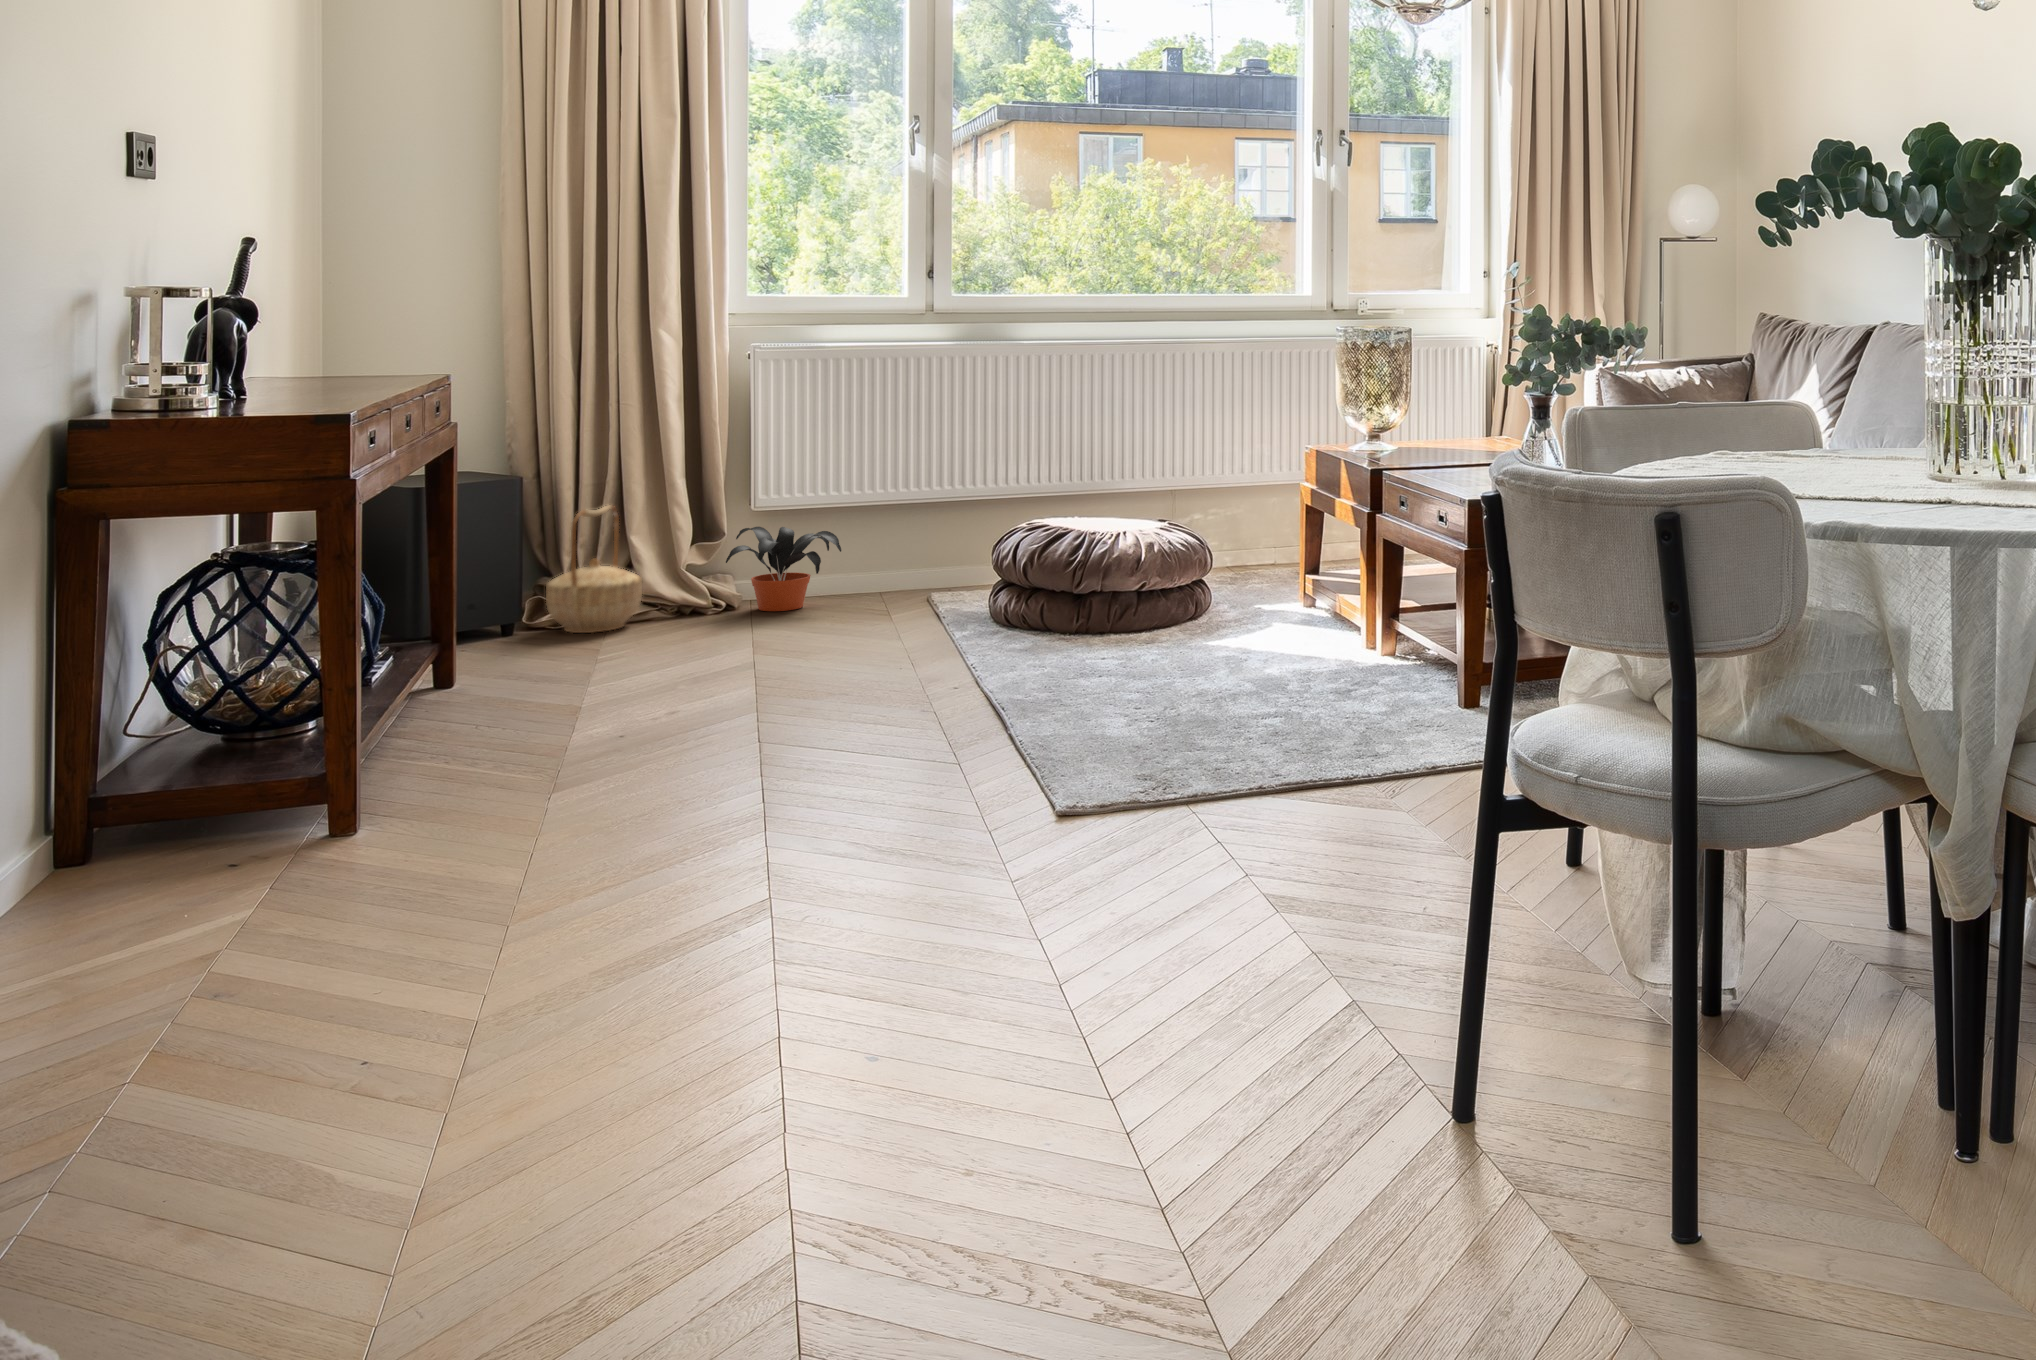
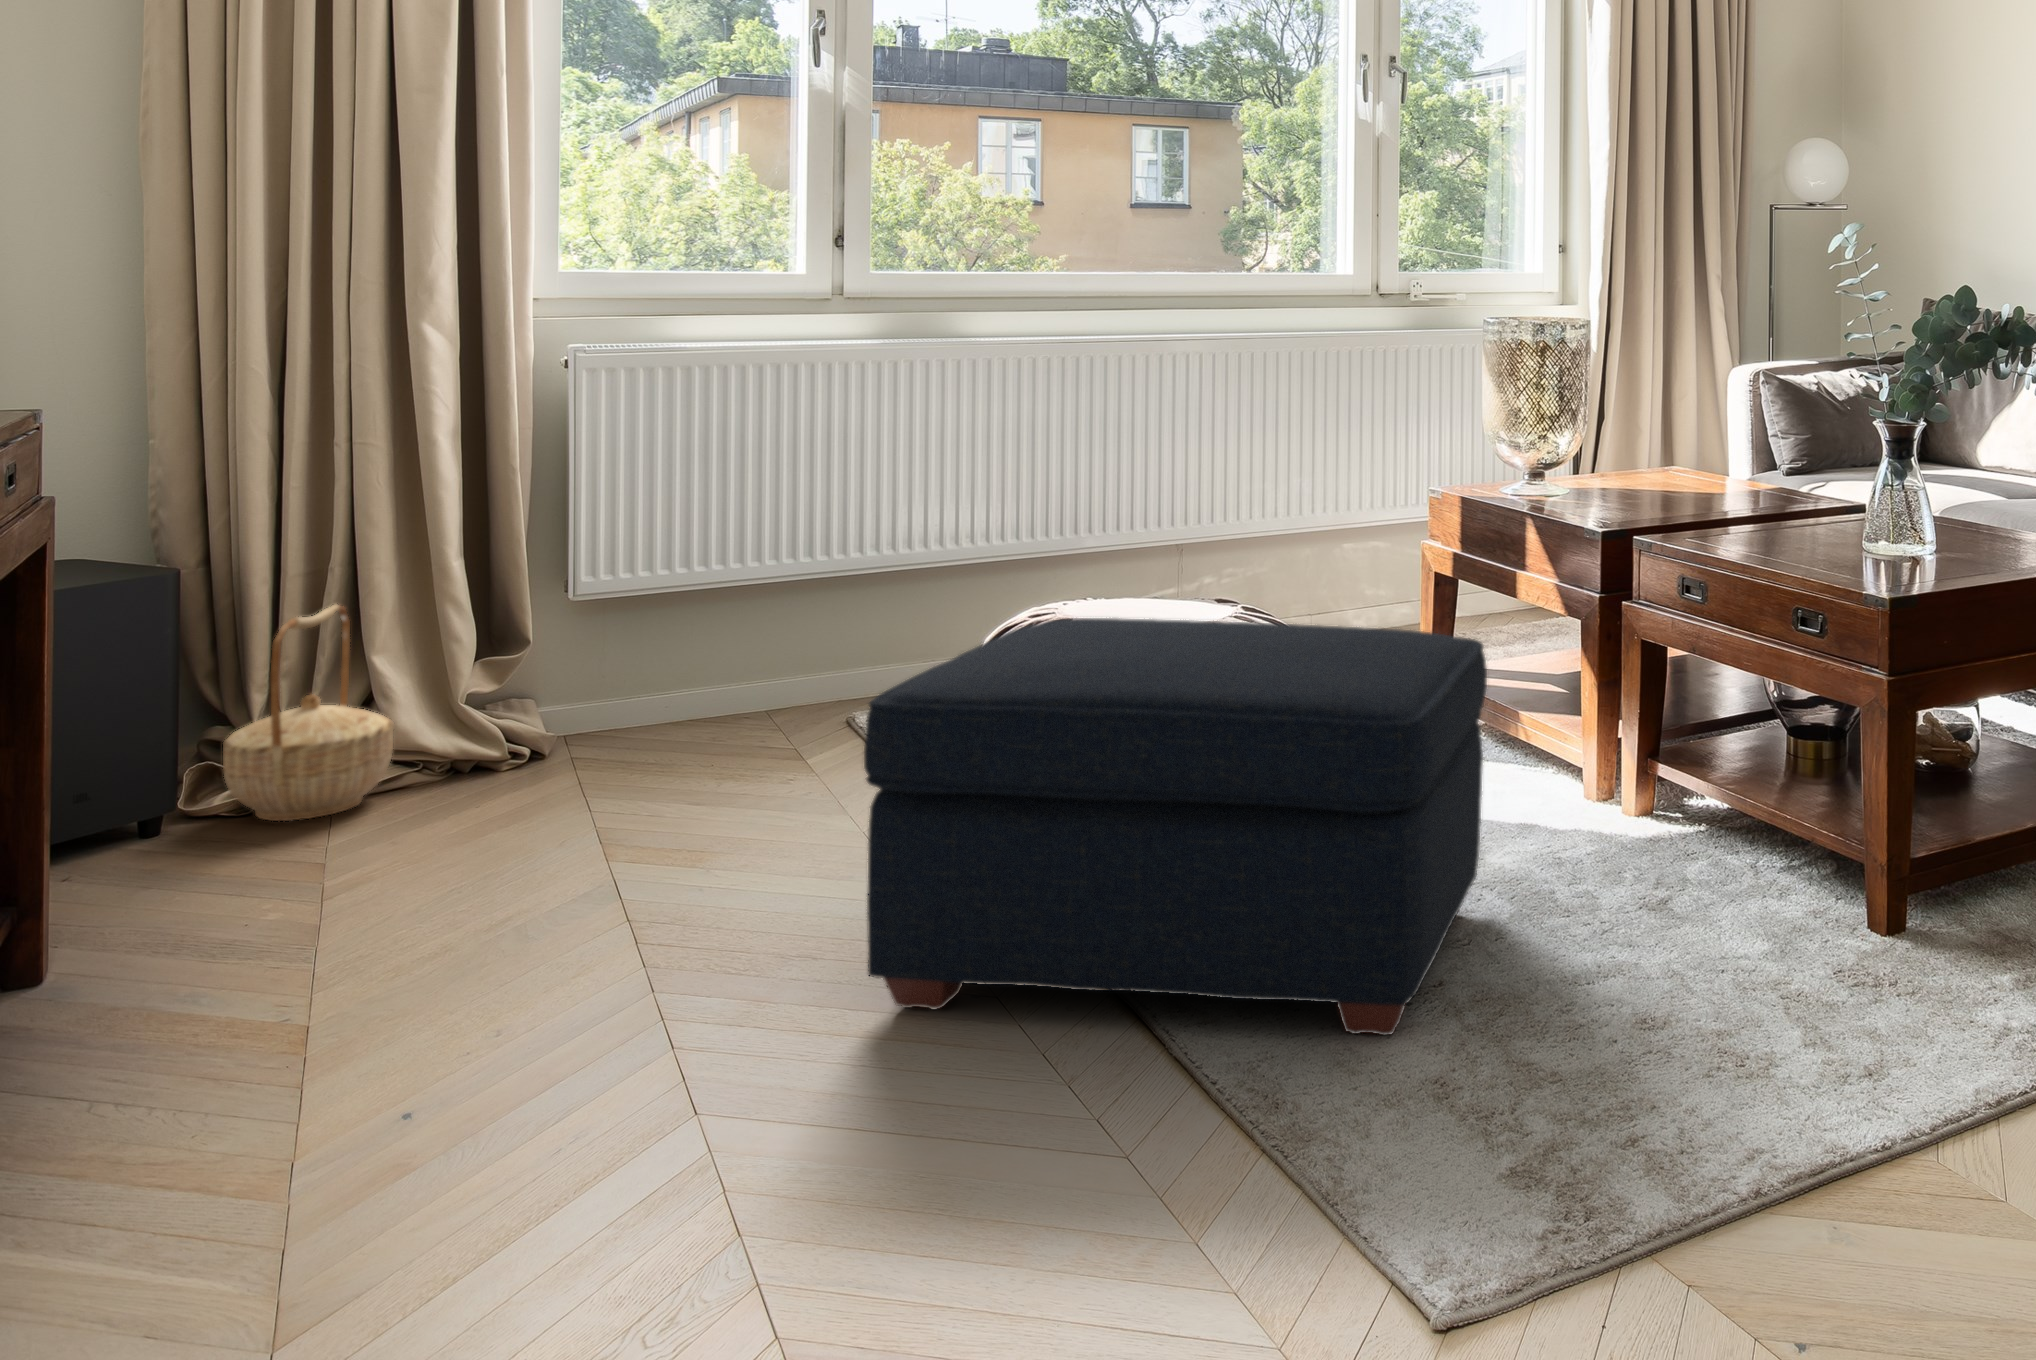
ottoman: none [855,510,1240,736] -> present [864,618,1487,1035]
potted plant: present [726,527,841,611] -> none [533,625,720,759]

